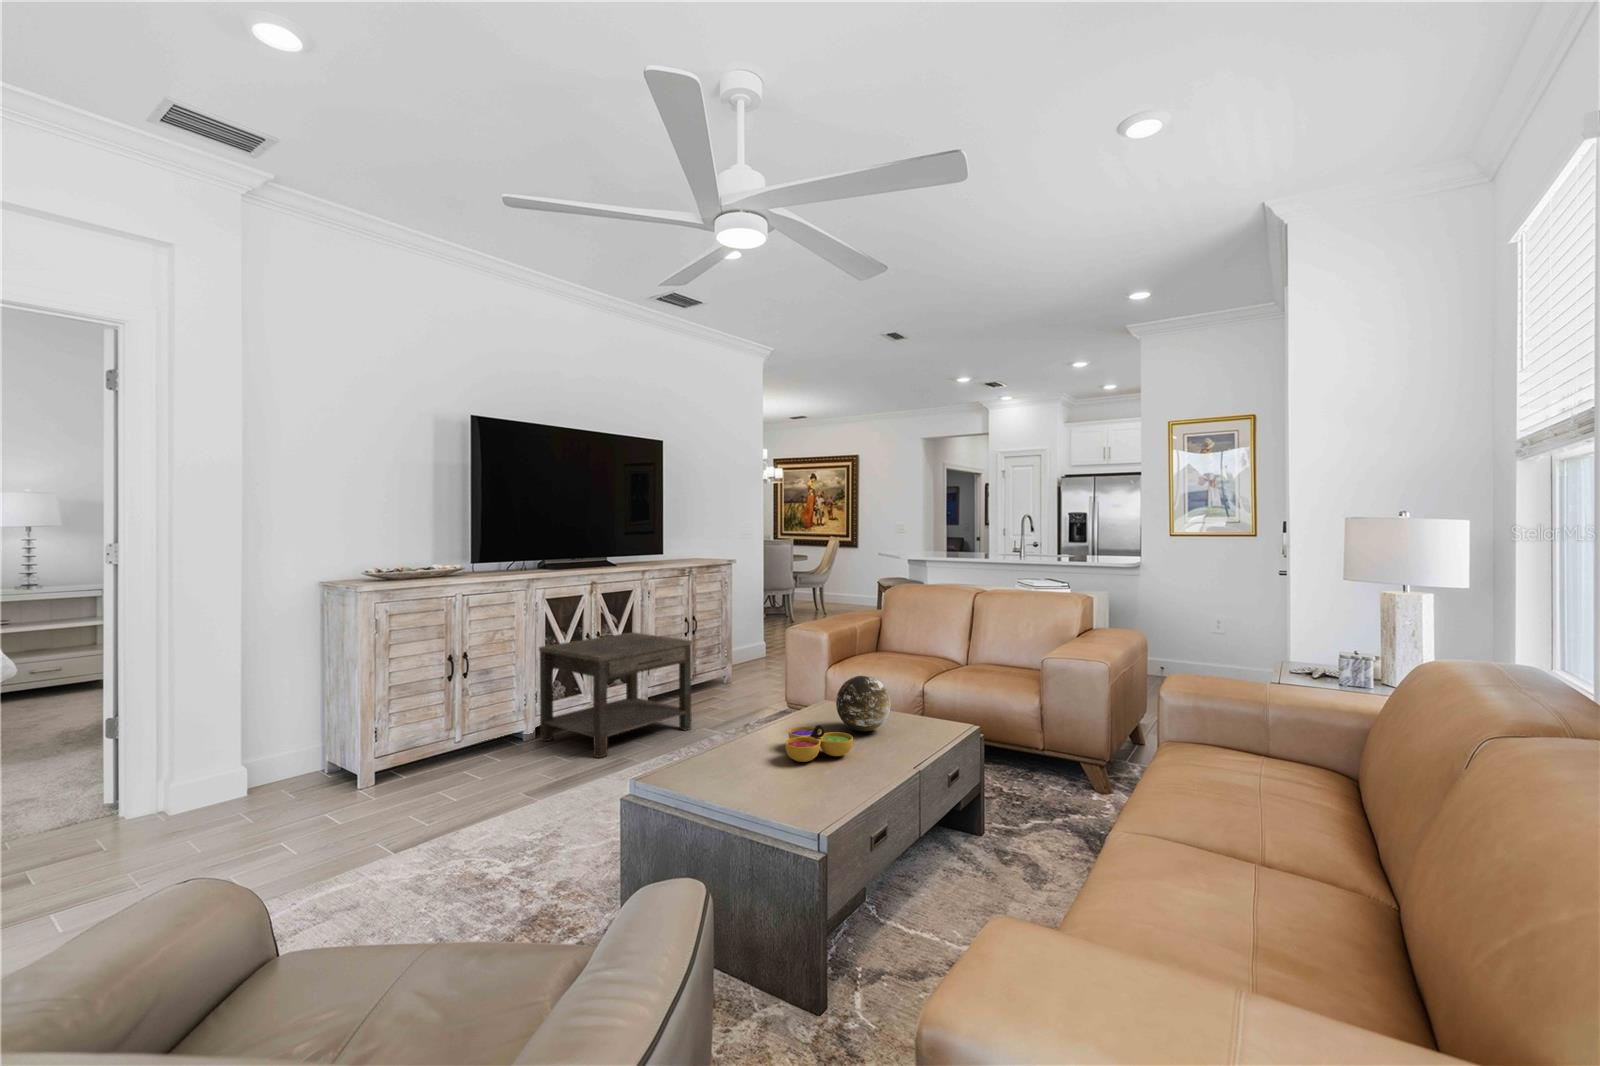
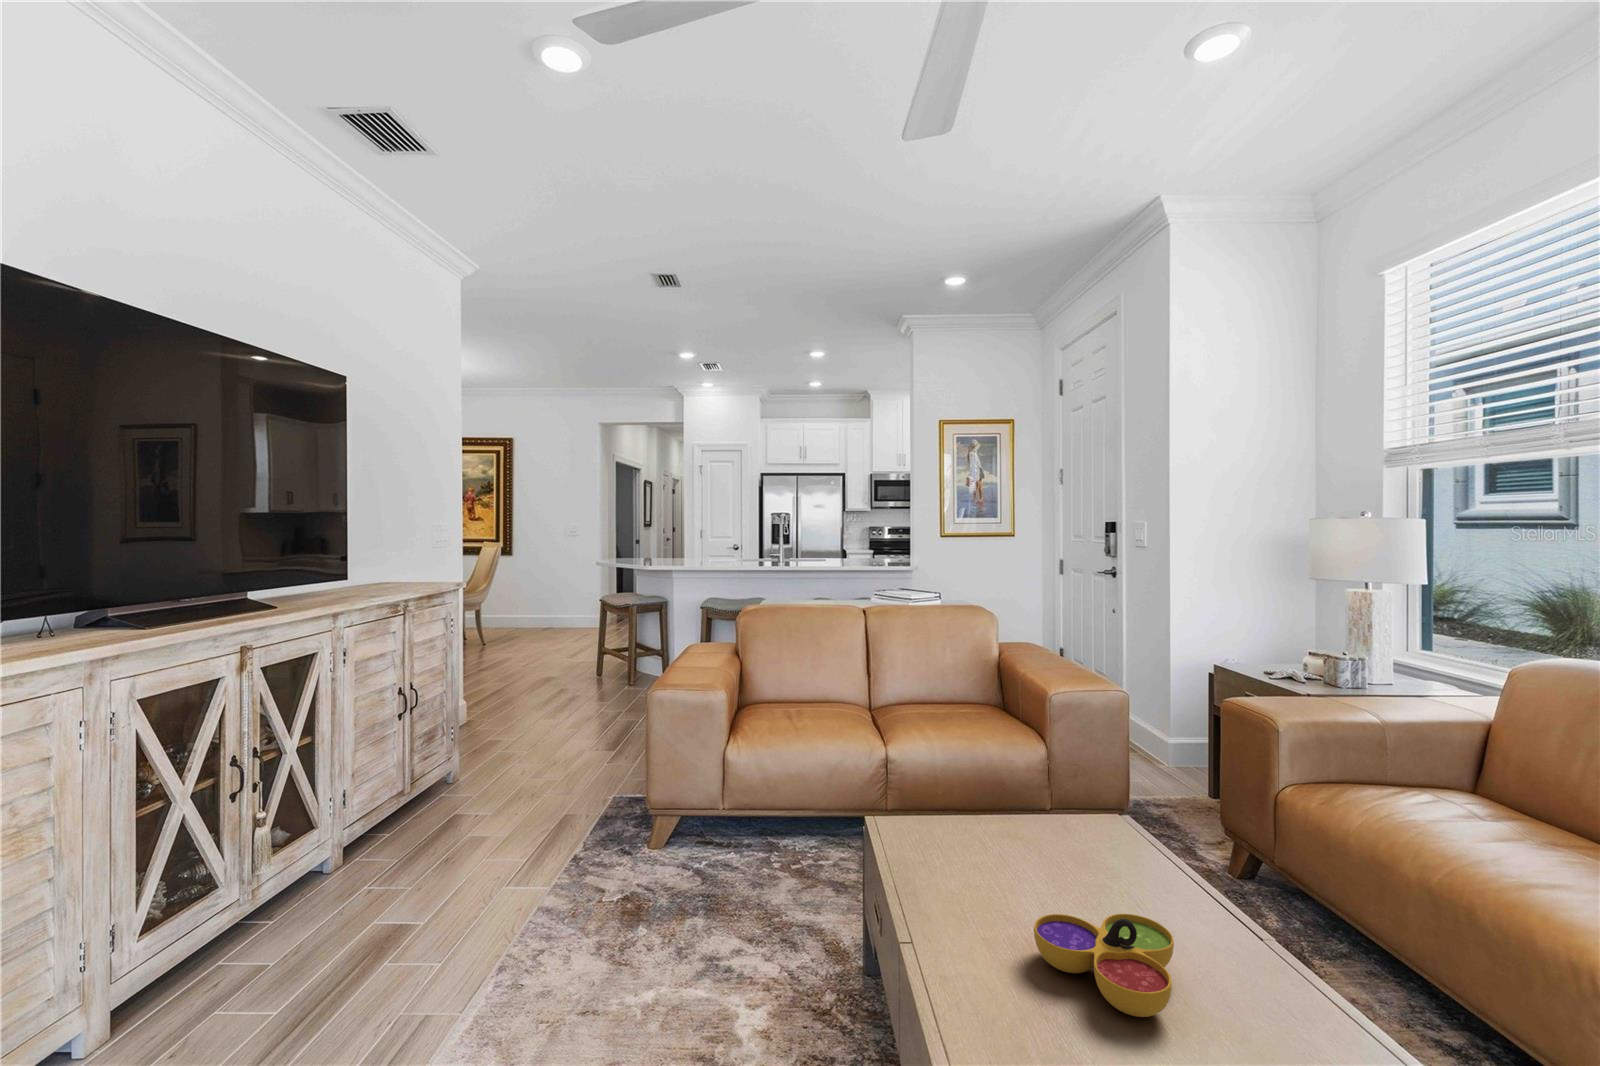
side table: present [539,632,692,758] -> none [123,734,481,1040]
decorative orb: present [836,676,891,731] -> none [994,784,1091,884]

